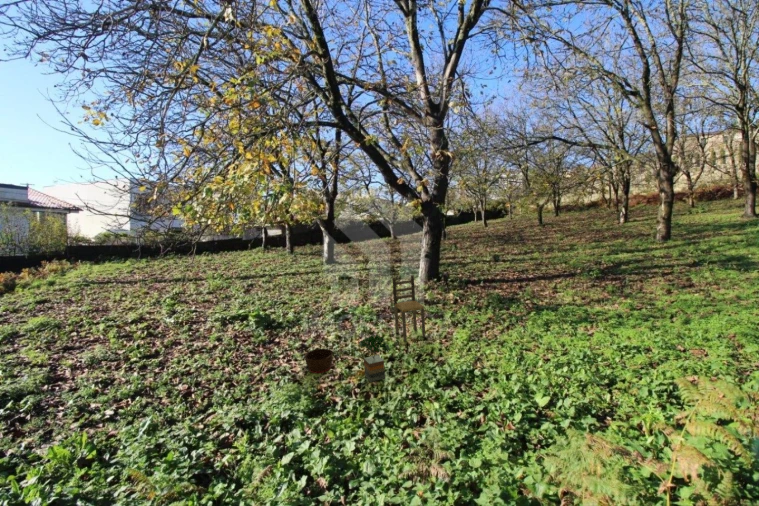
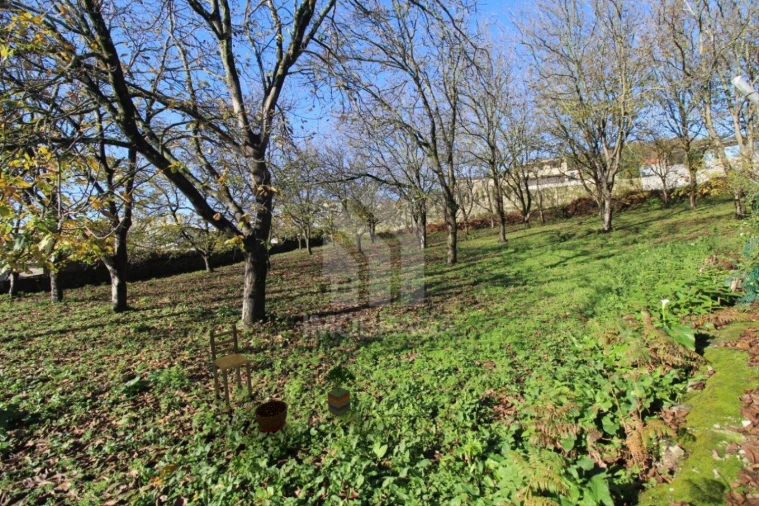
potted tree: present [359,335,390,382] -> present [323,366,356,416]
basket: present [305,349,333,373] -> present [255,400,288,432]

